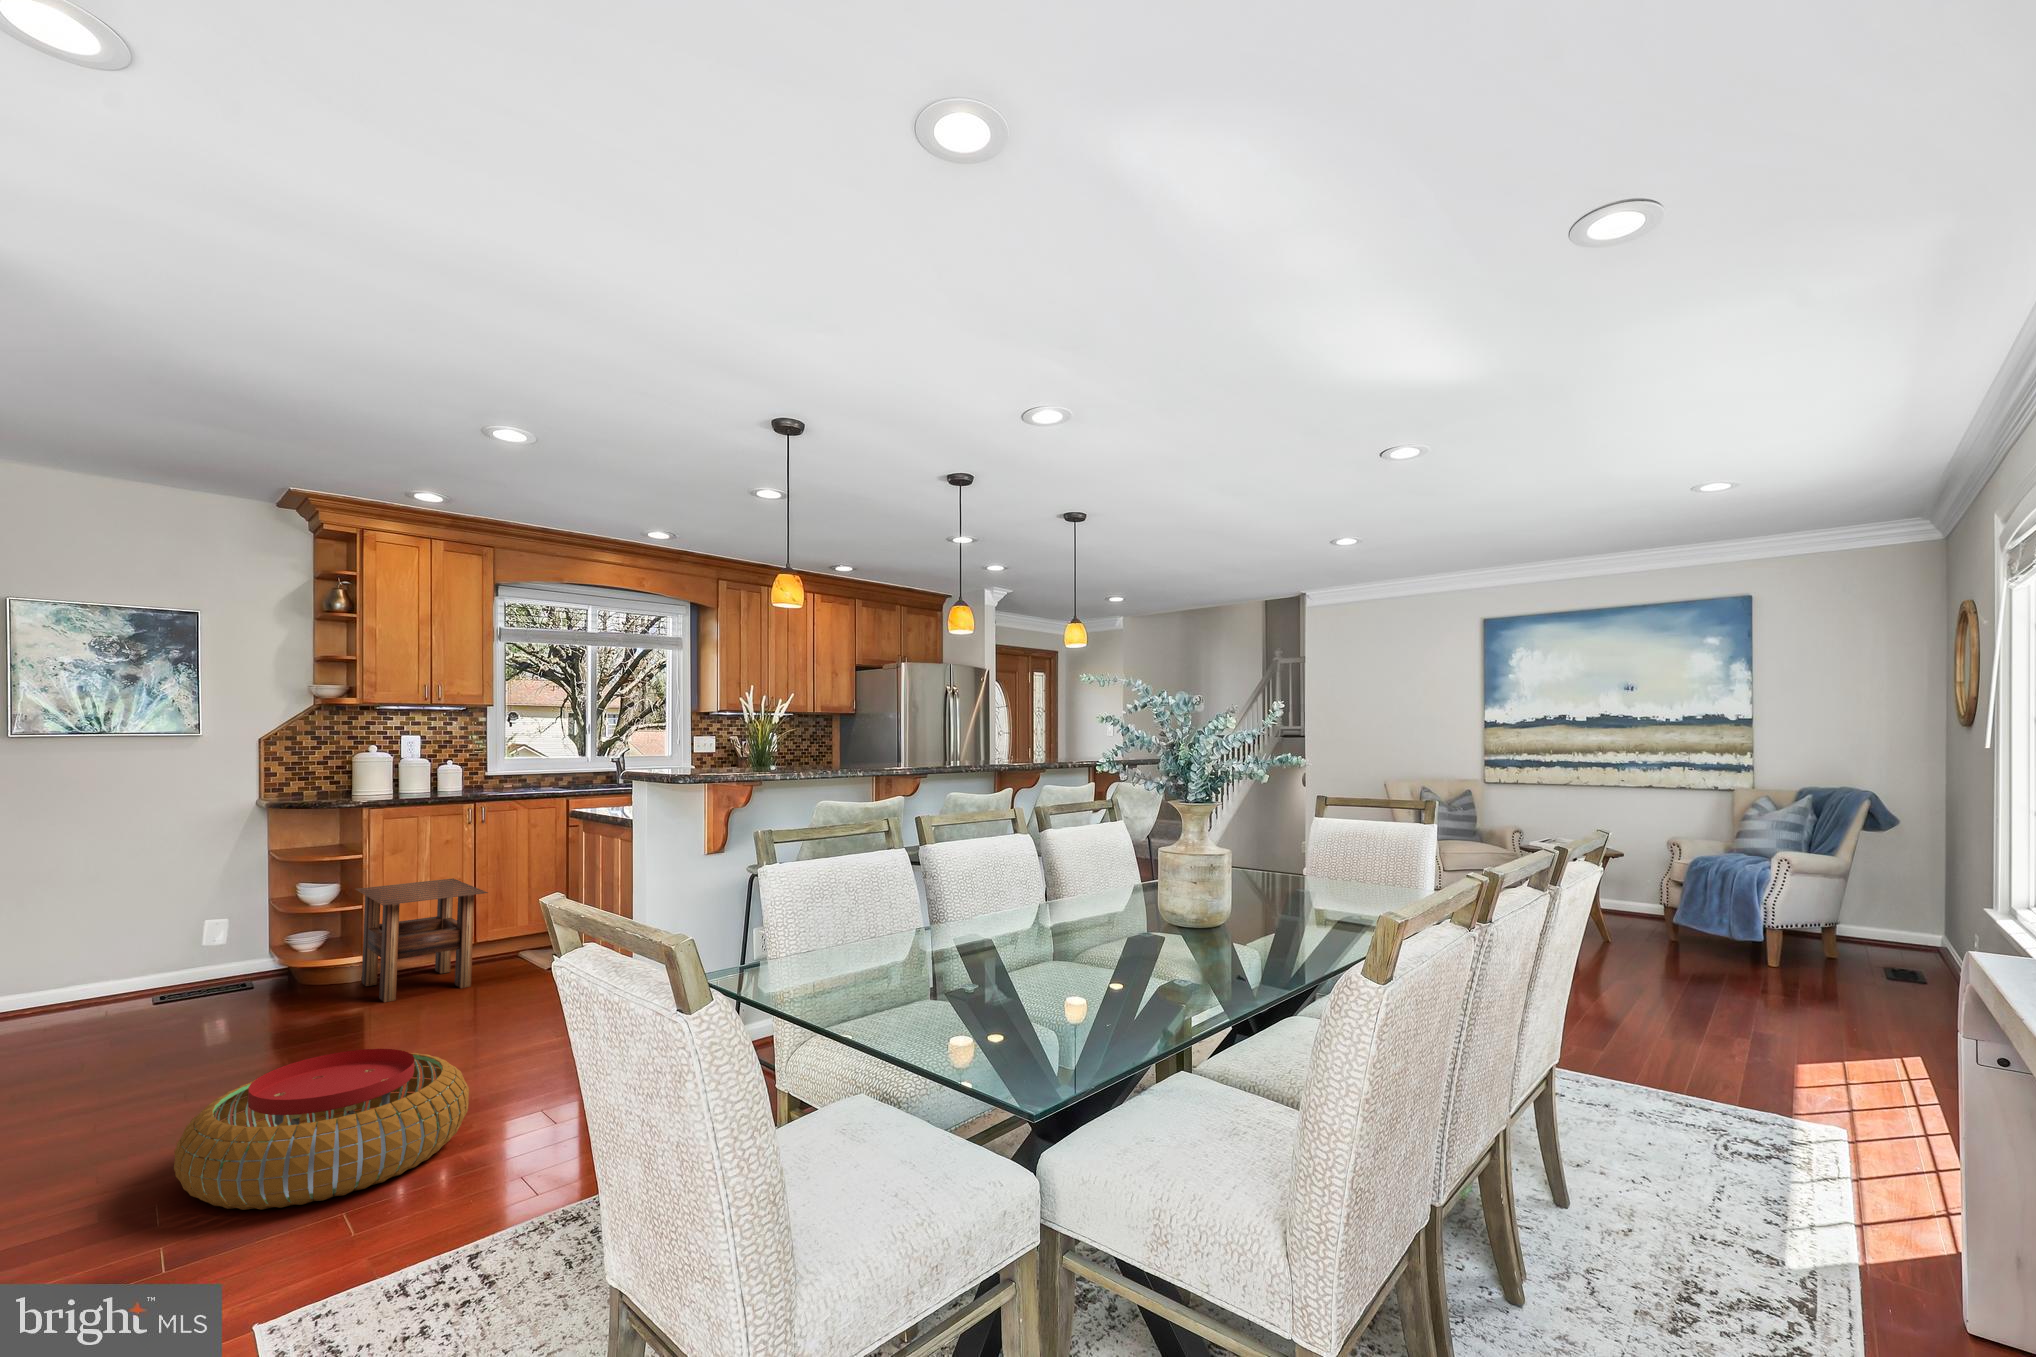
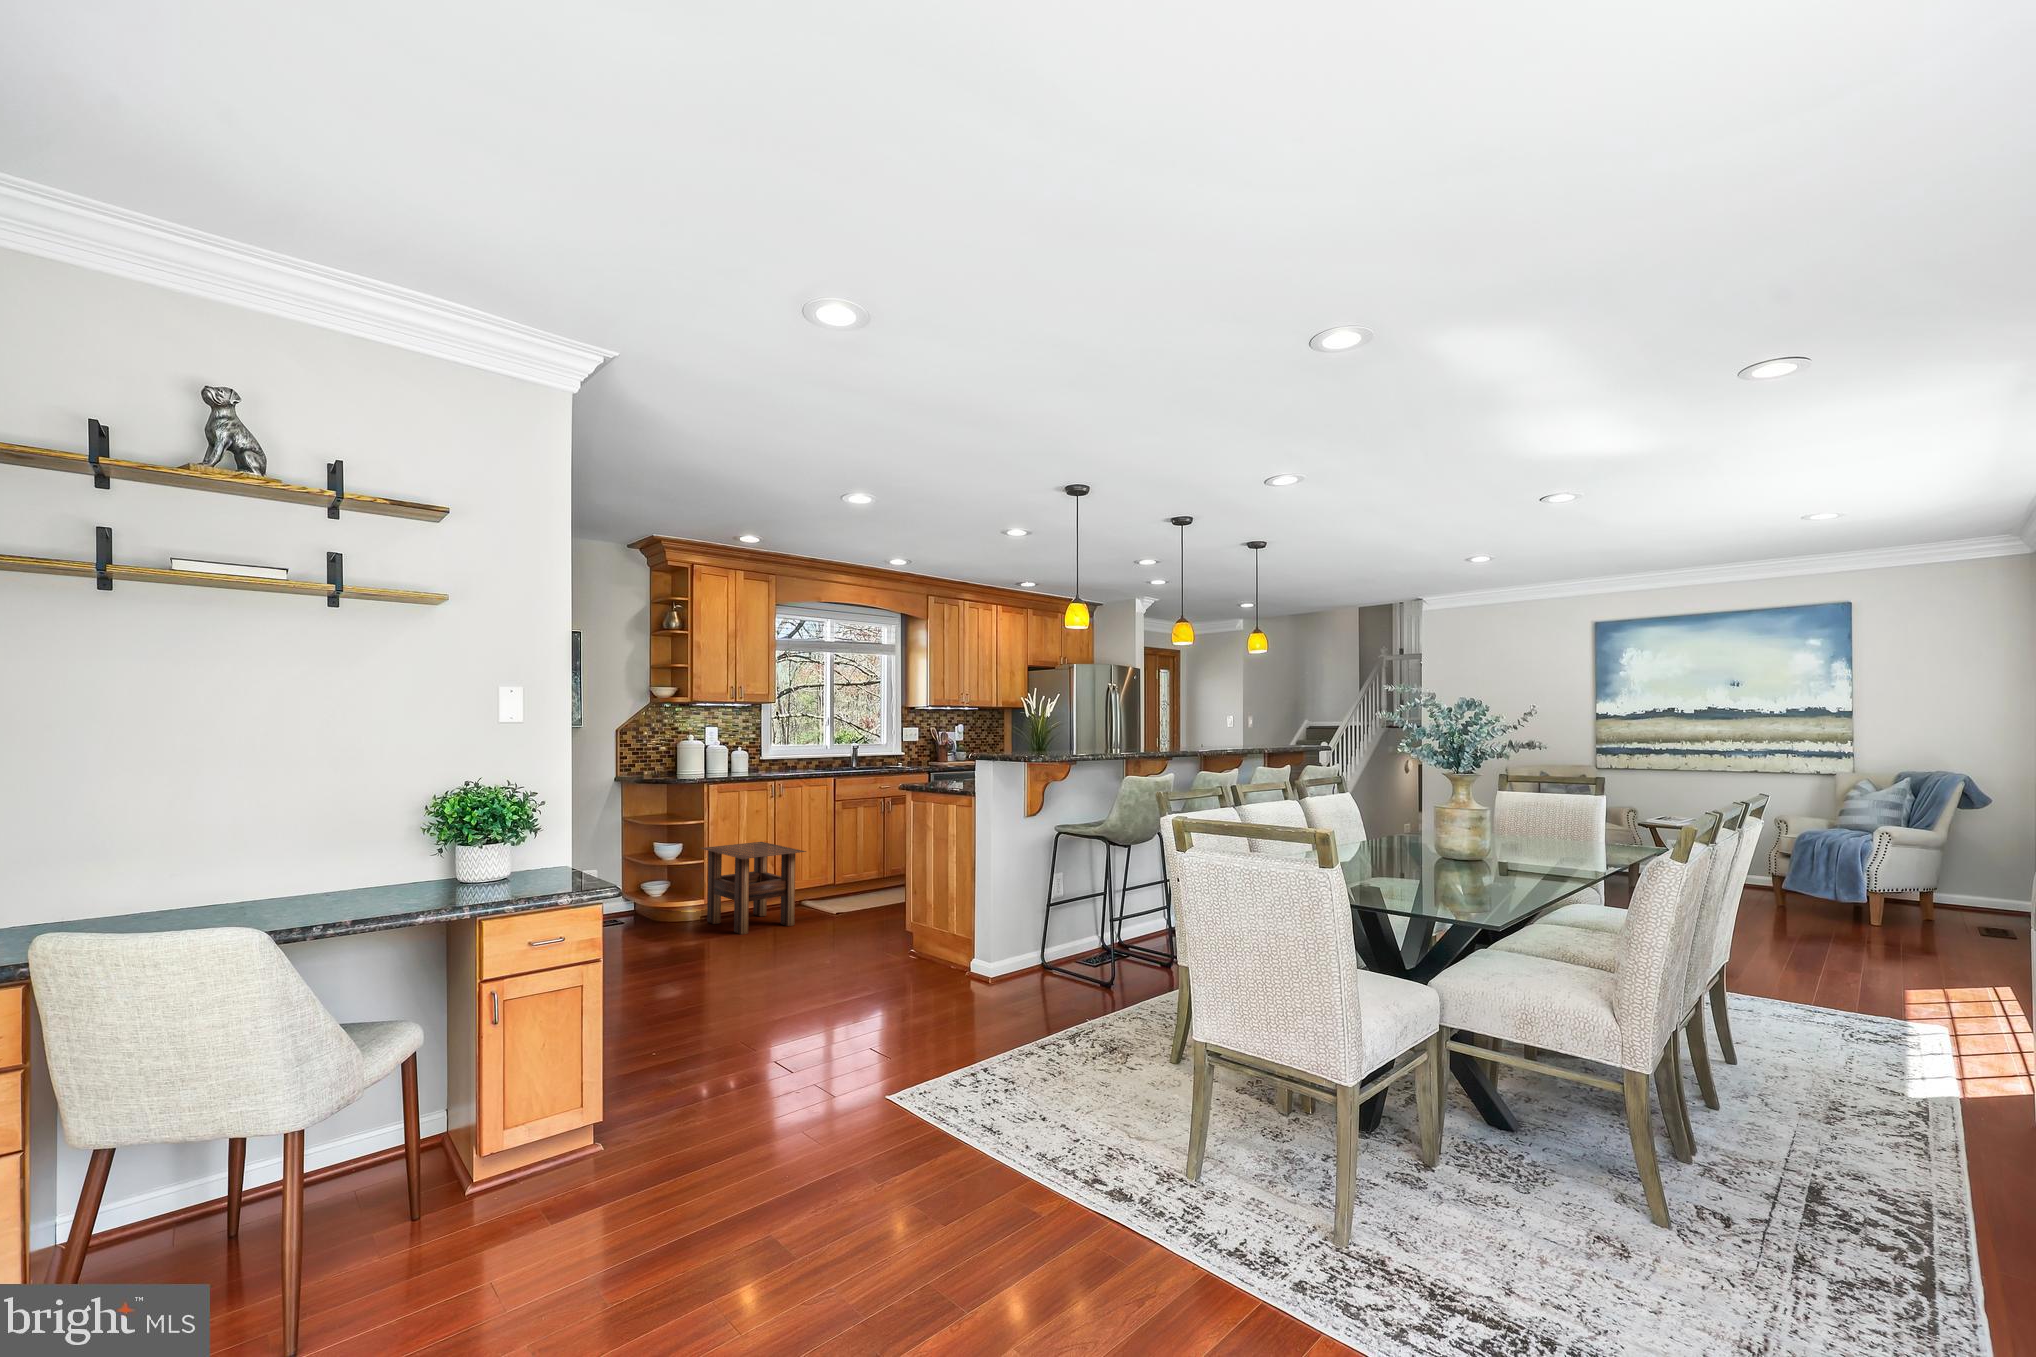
pouf: present [174,1049,469,1210] -> none [743,951,909,1047]

